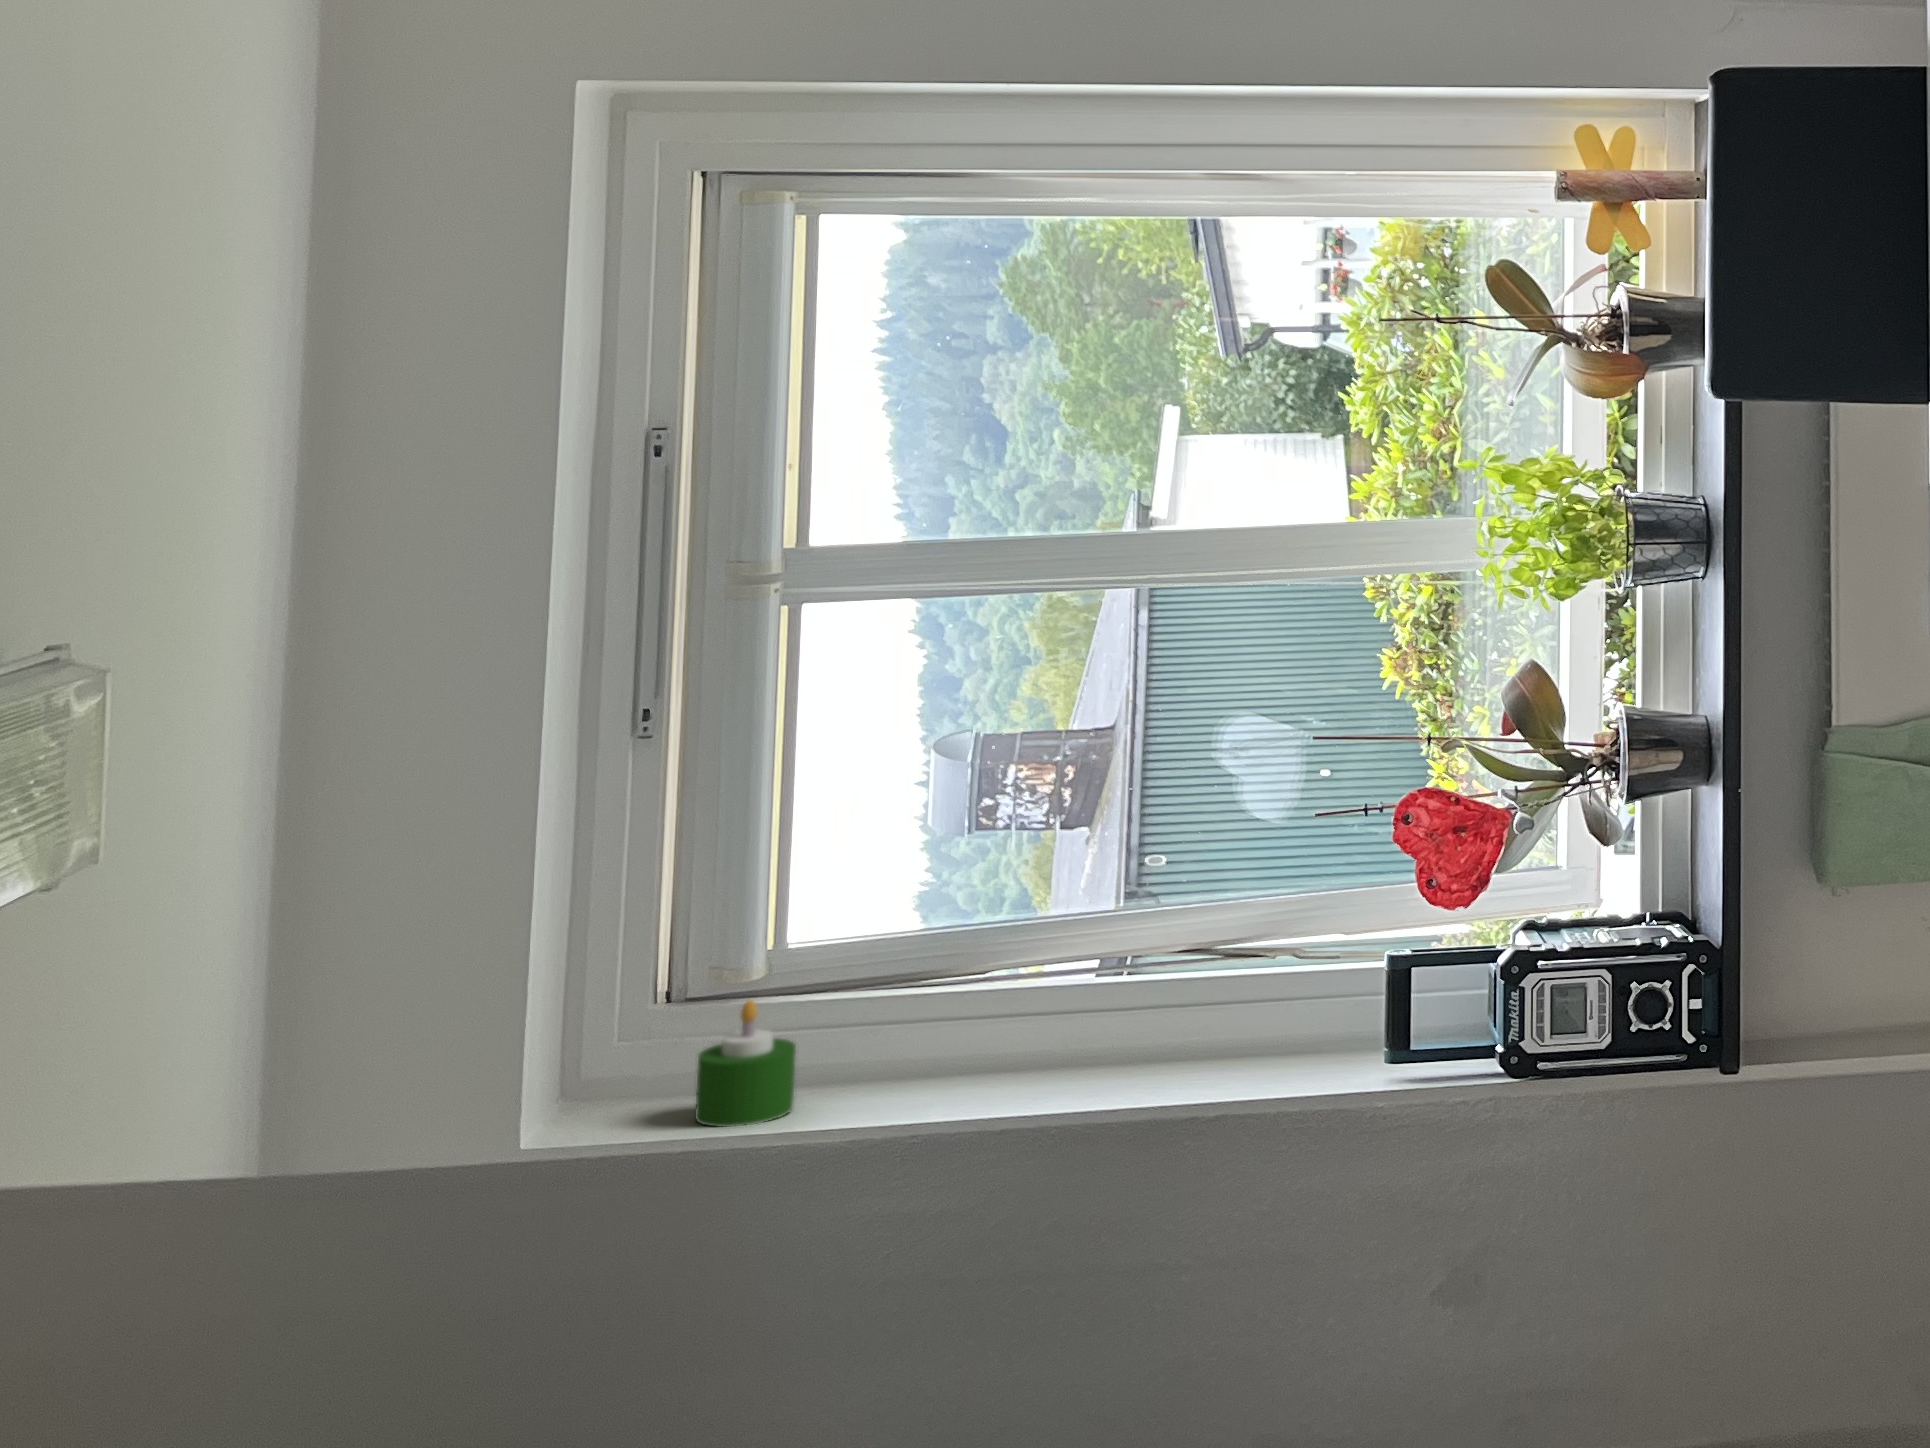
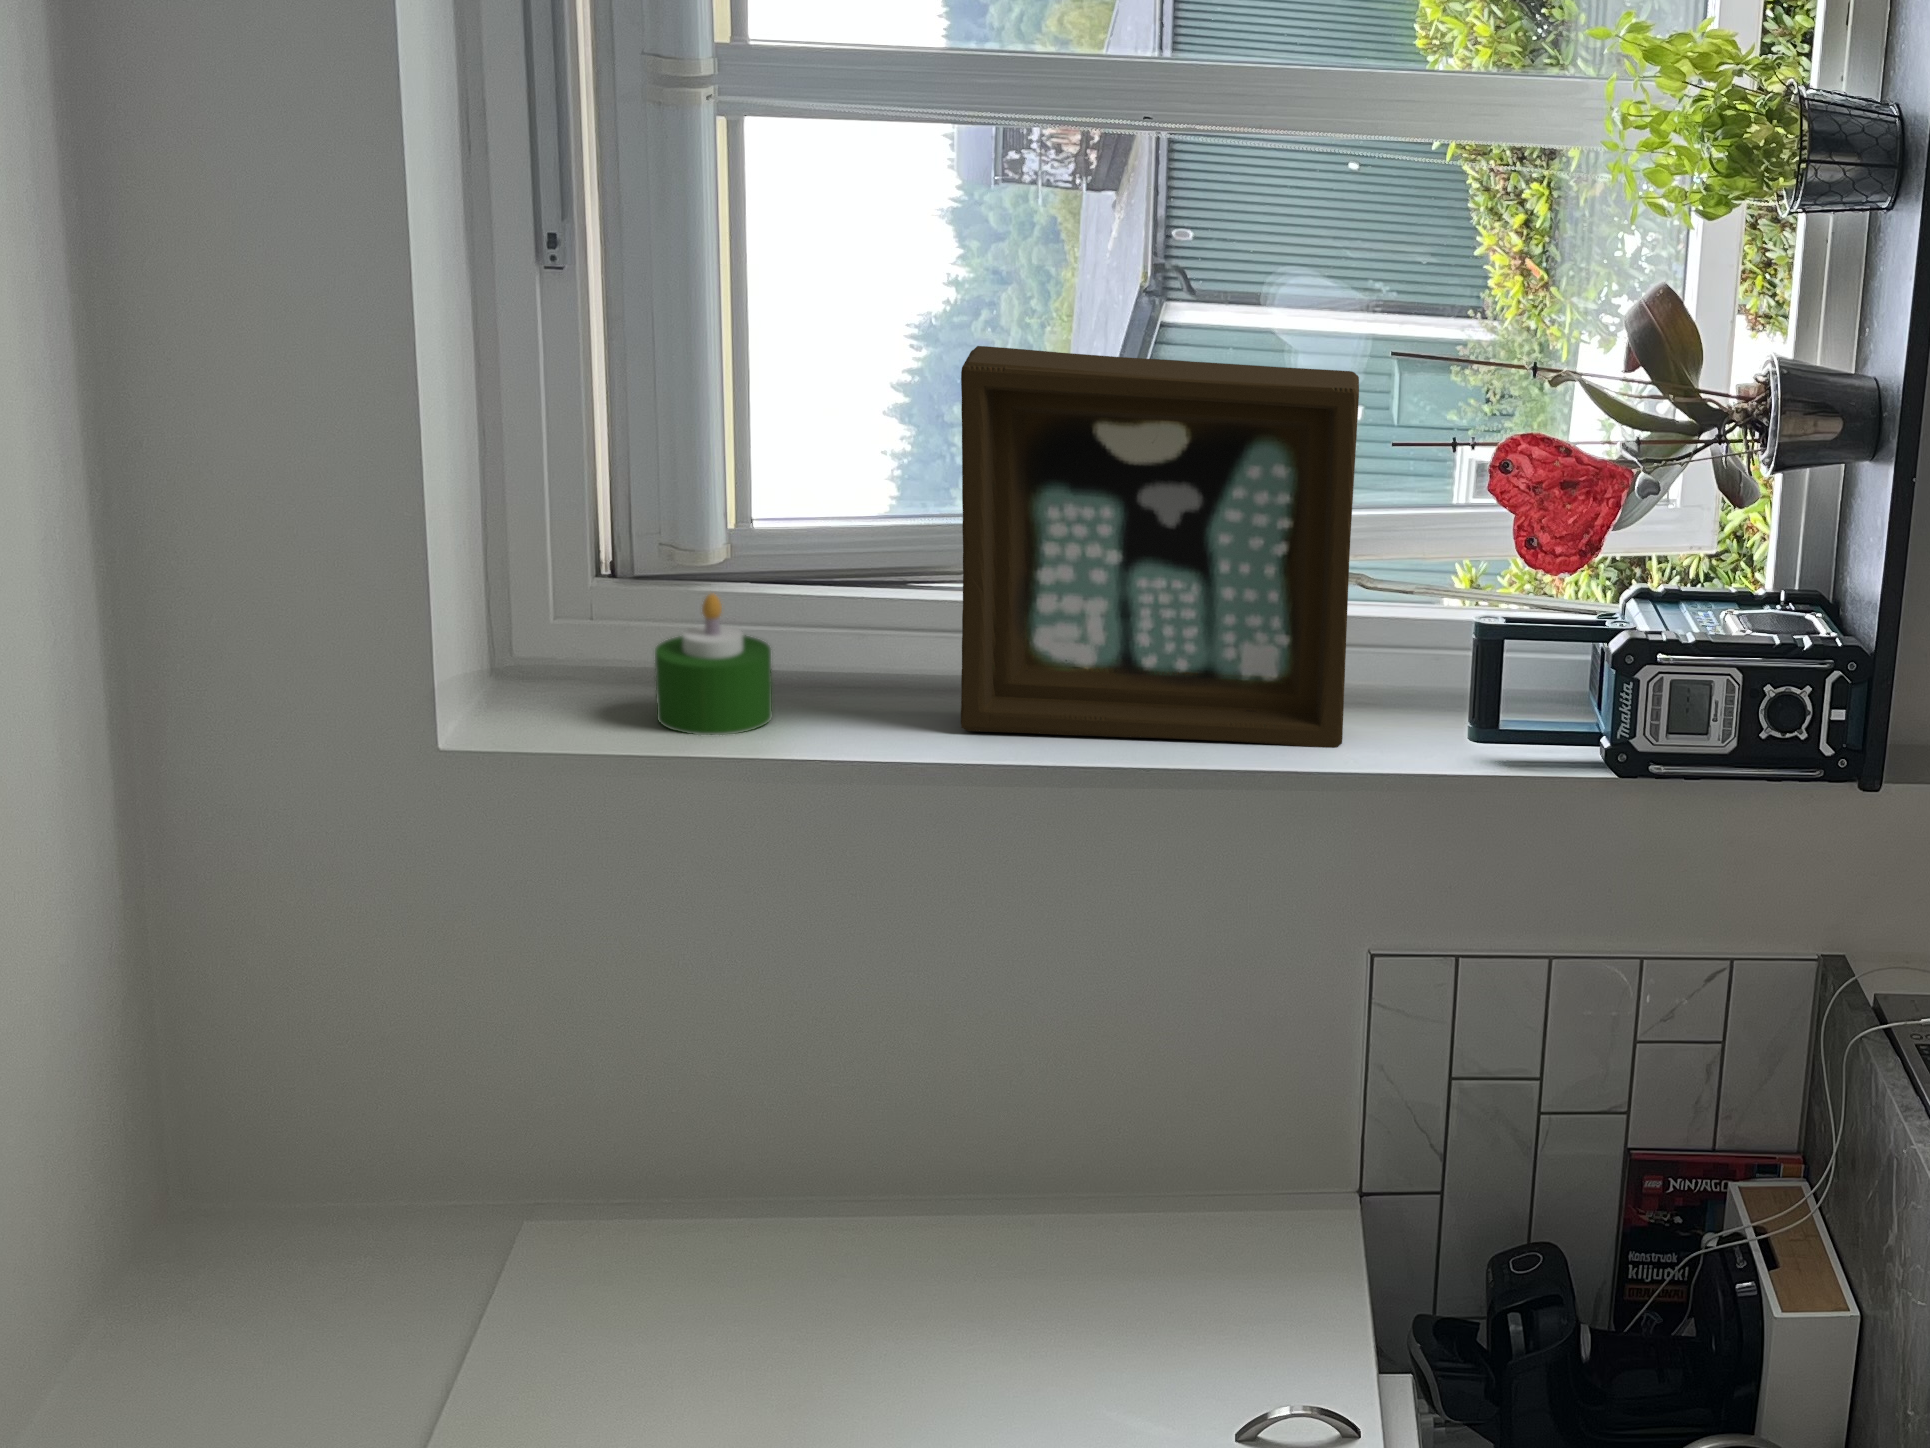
picture frame: none [954,754,1287,1101] -> present [961,346,1359,748]

